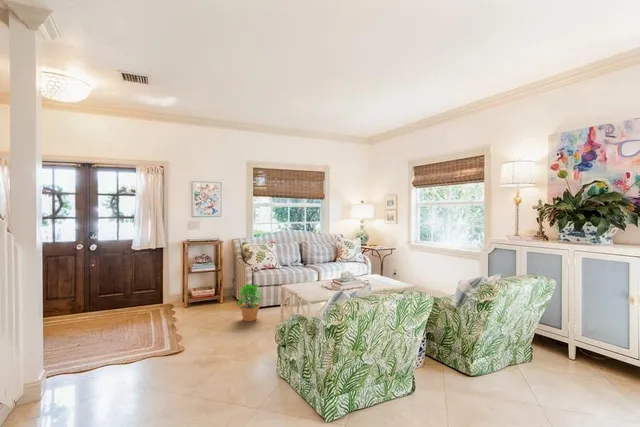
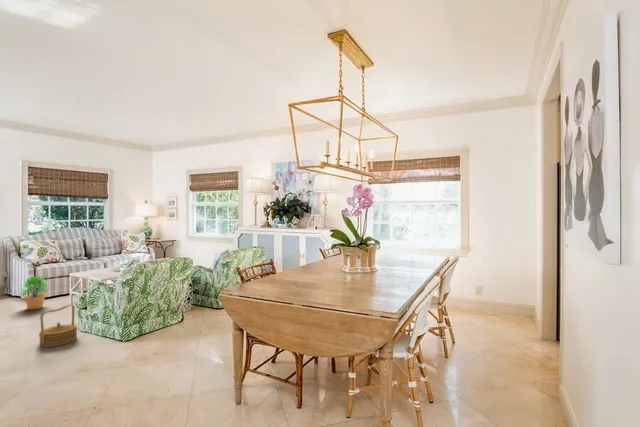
basket: none [231,338,274,399] -> present [39,305,77,347]

